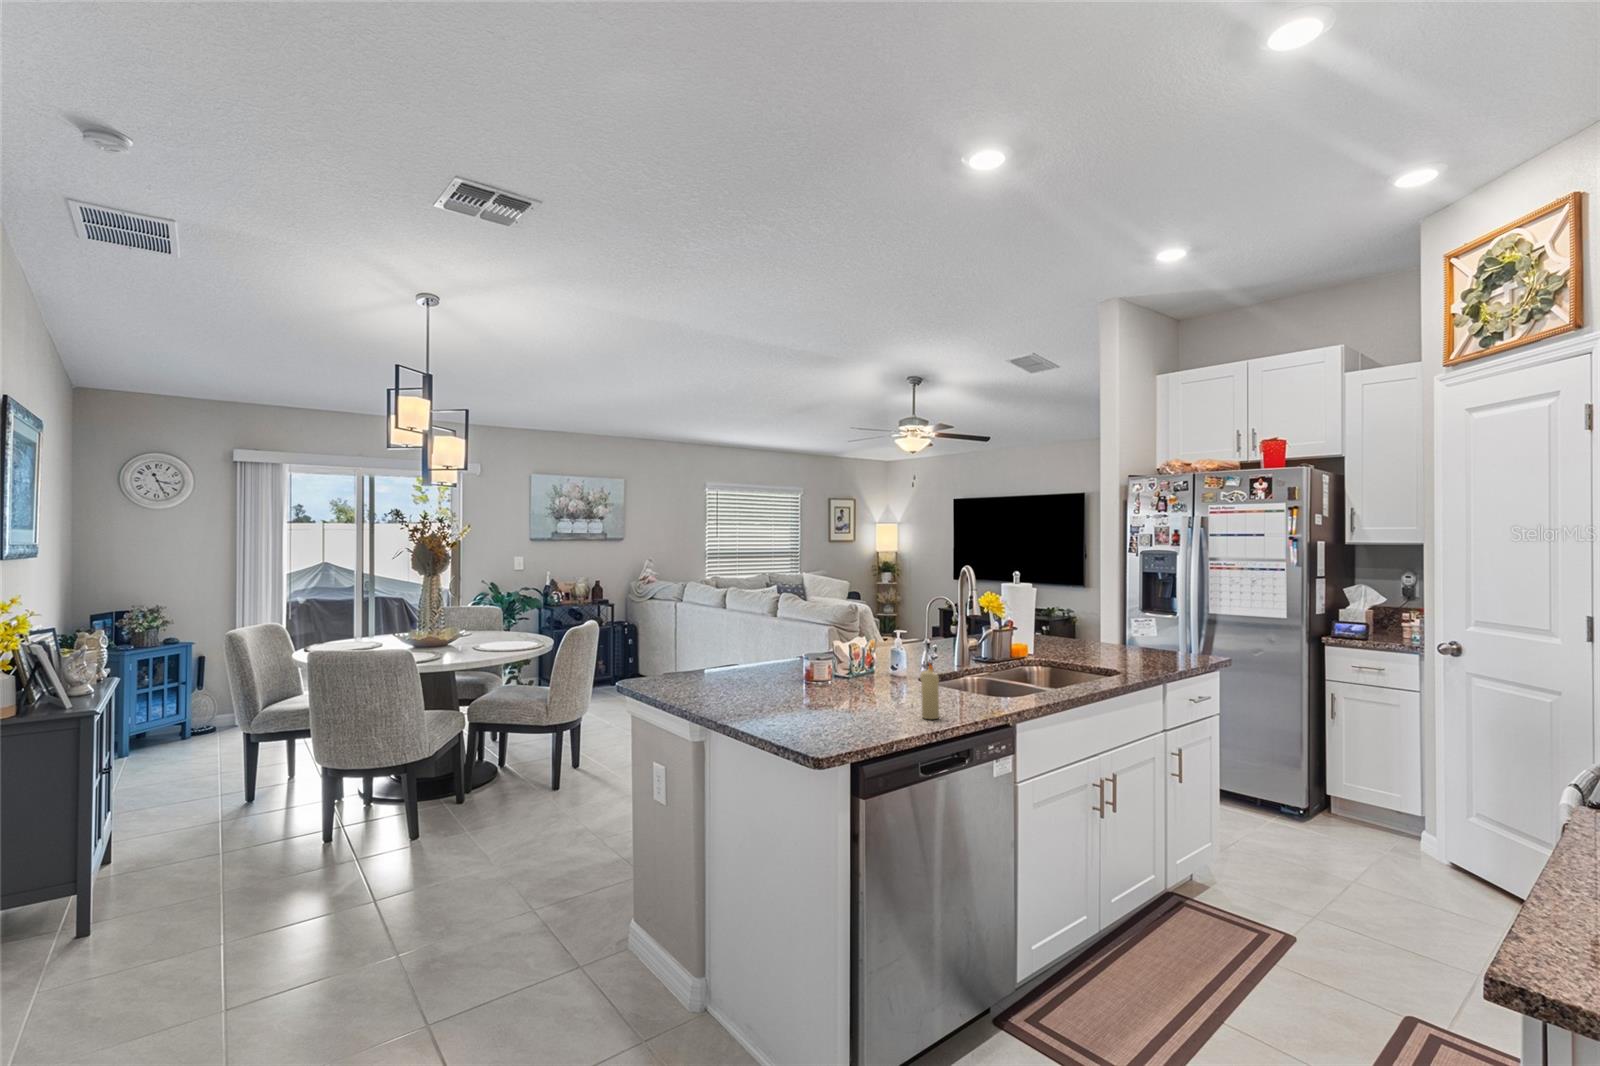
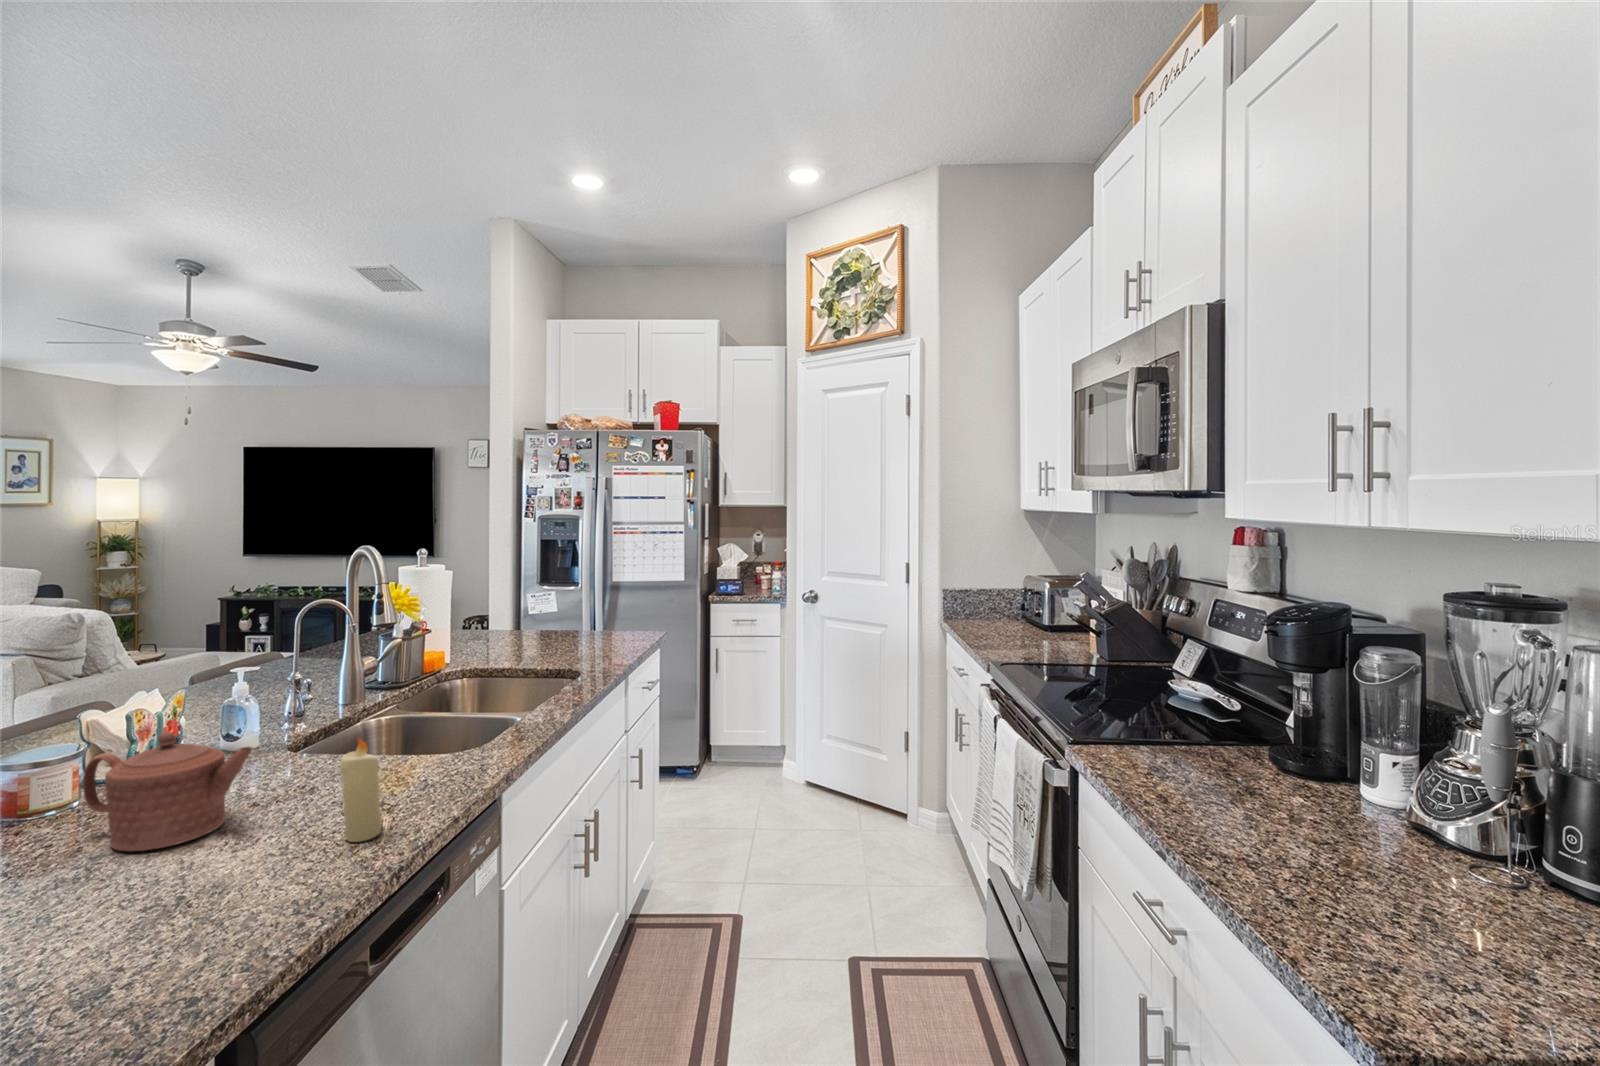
teapot: none [827,648,888,703] -> present [83,732,252,851]

